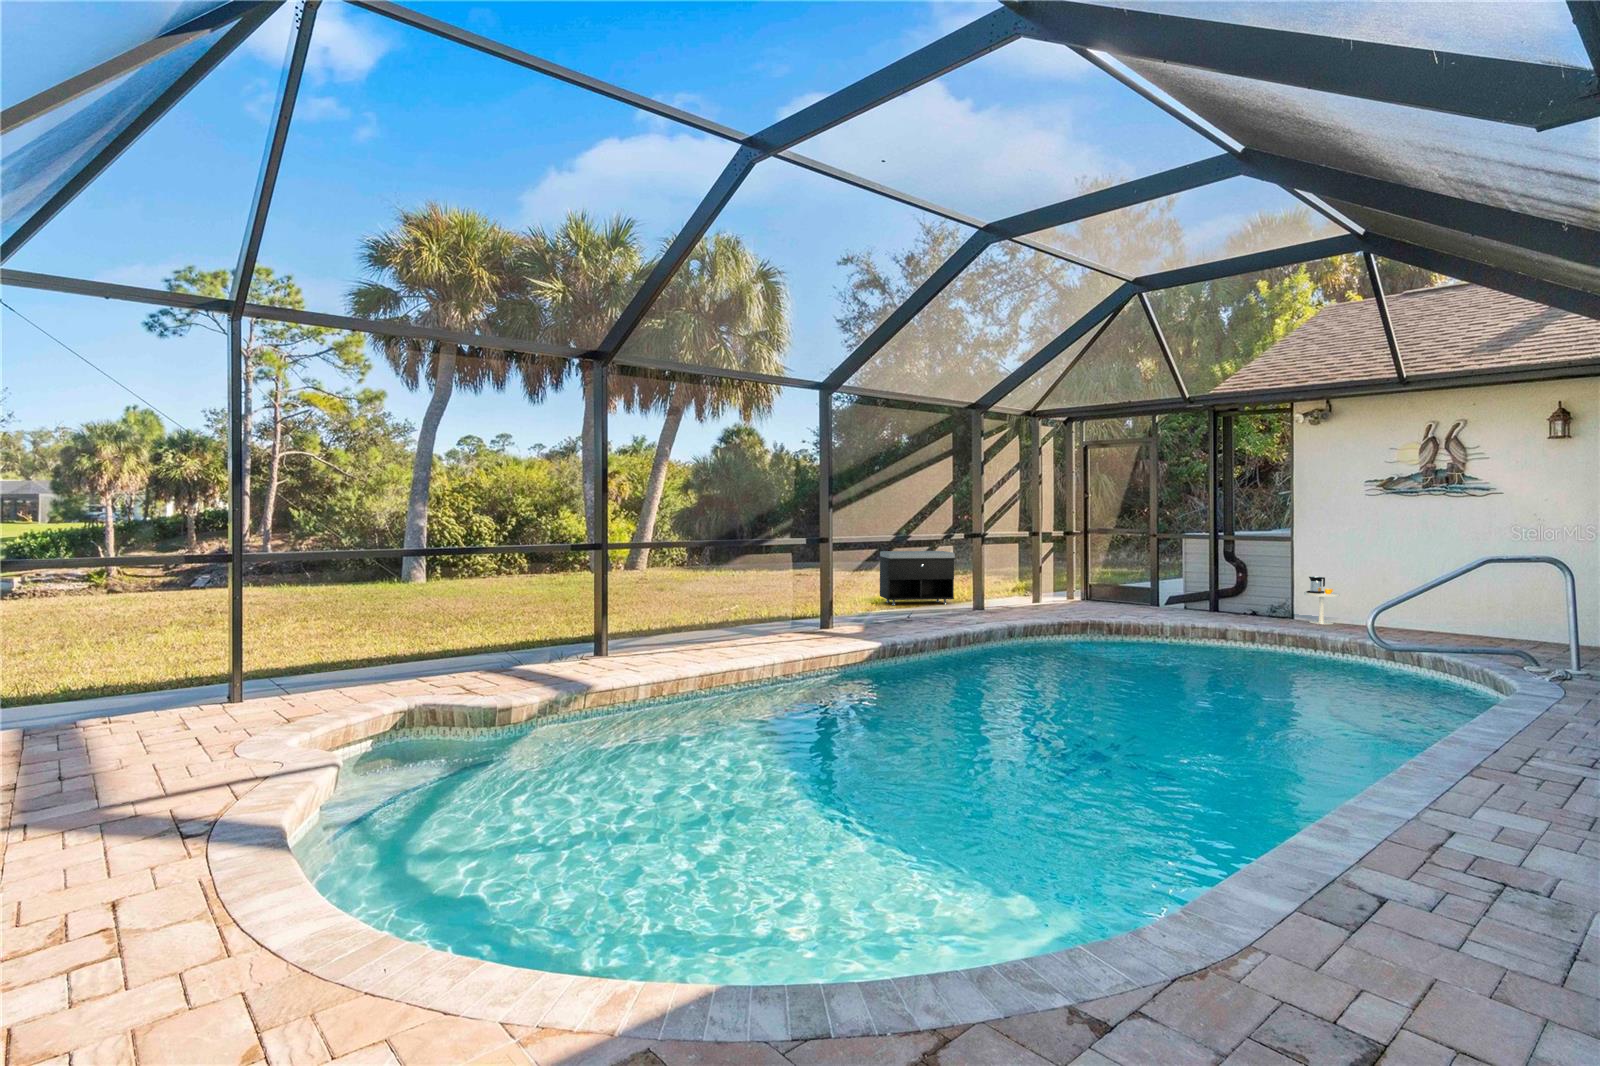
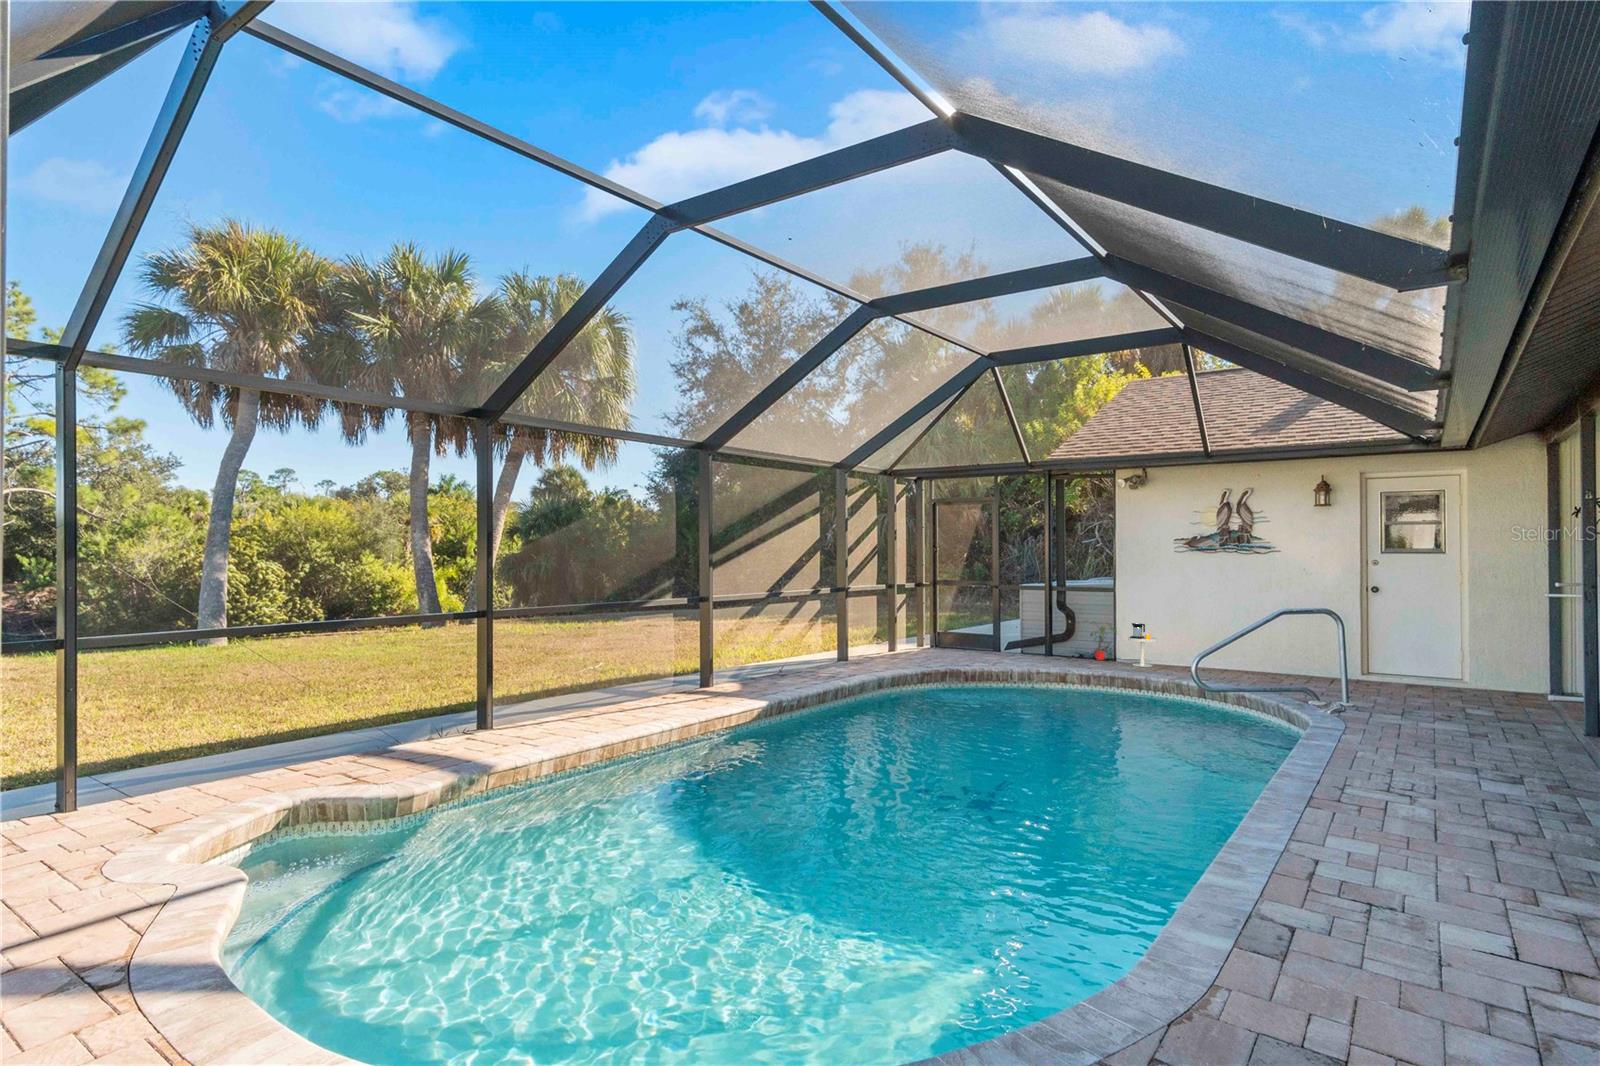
storage bench: present [880,551,955,605] -> none [732,599,810,657]
potted plant: none [1249,574,1292,617] -> present [1090,622,1116,660]

